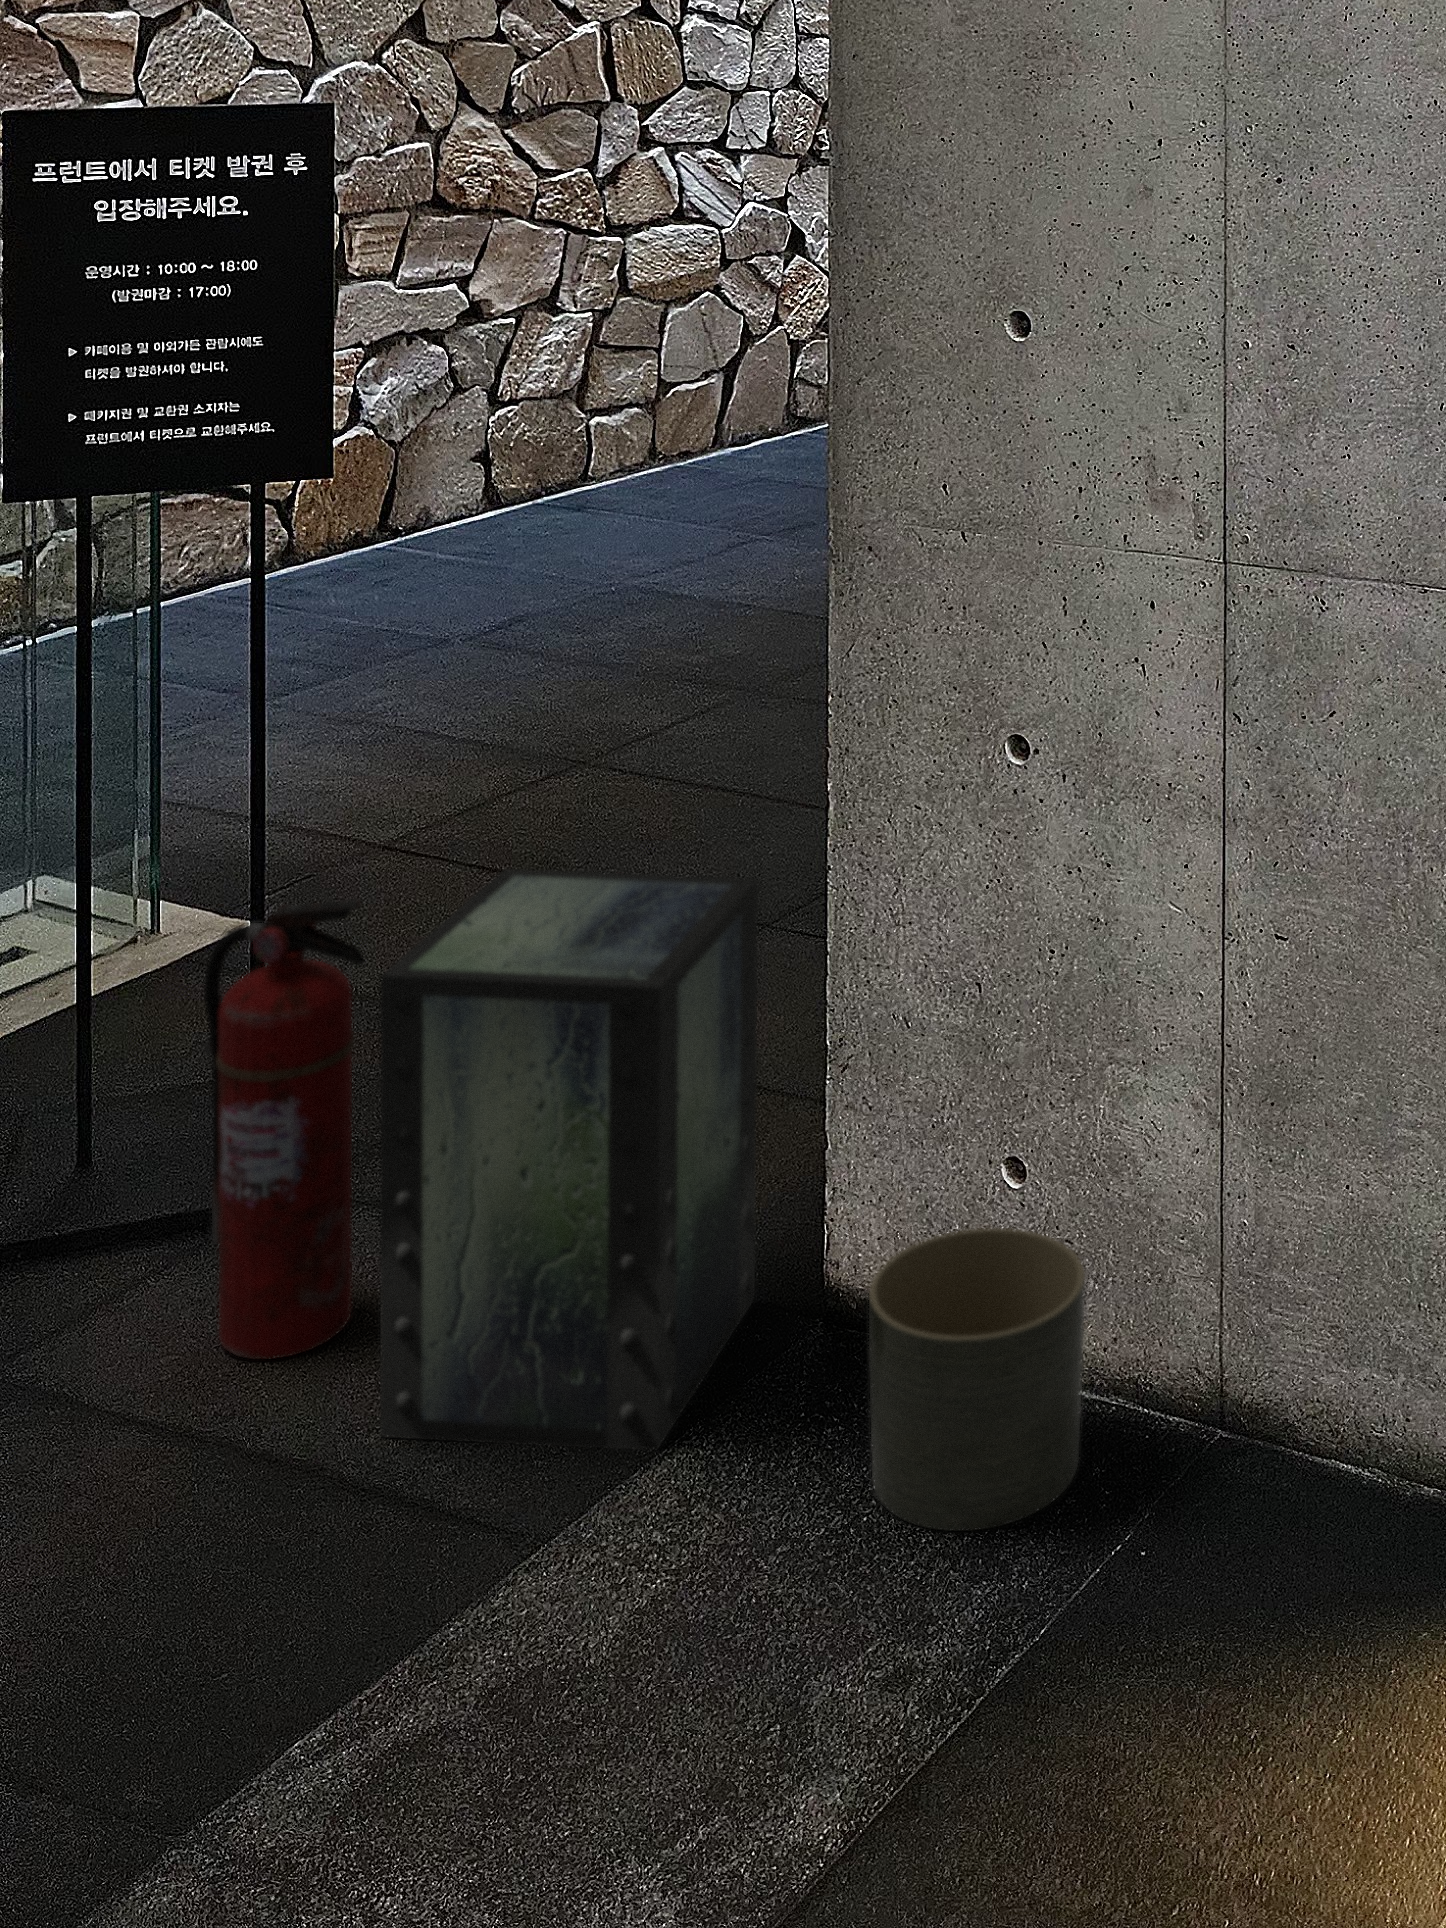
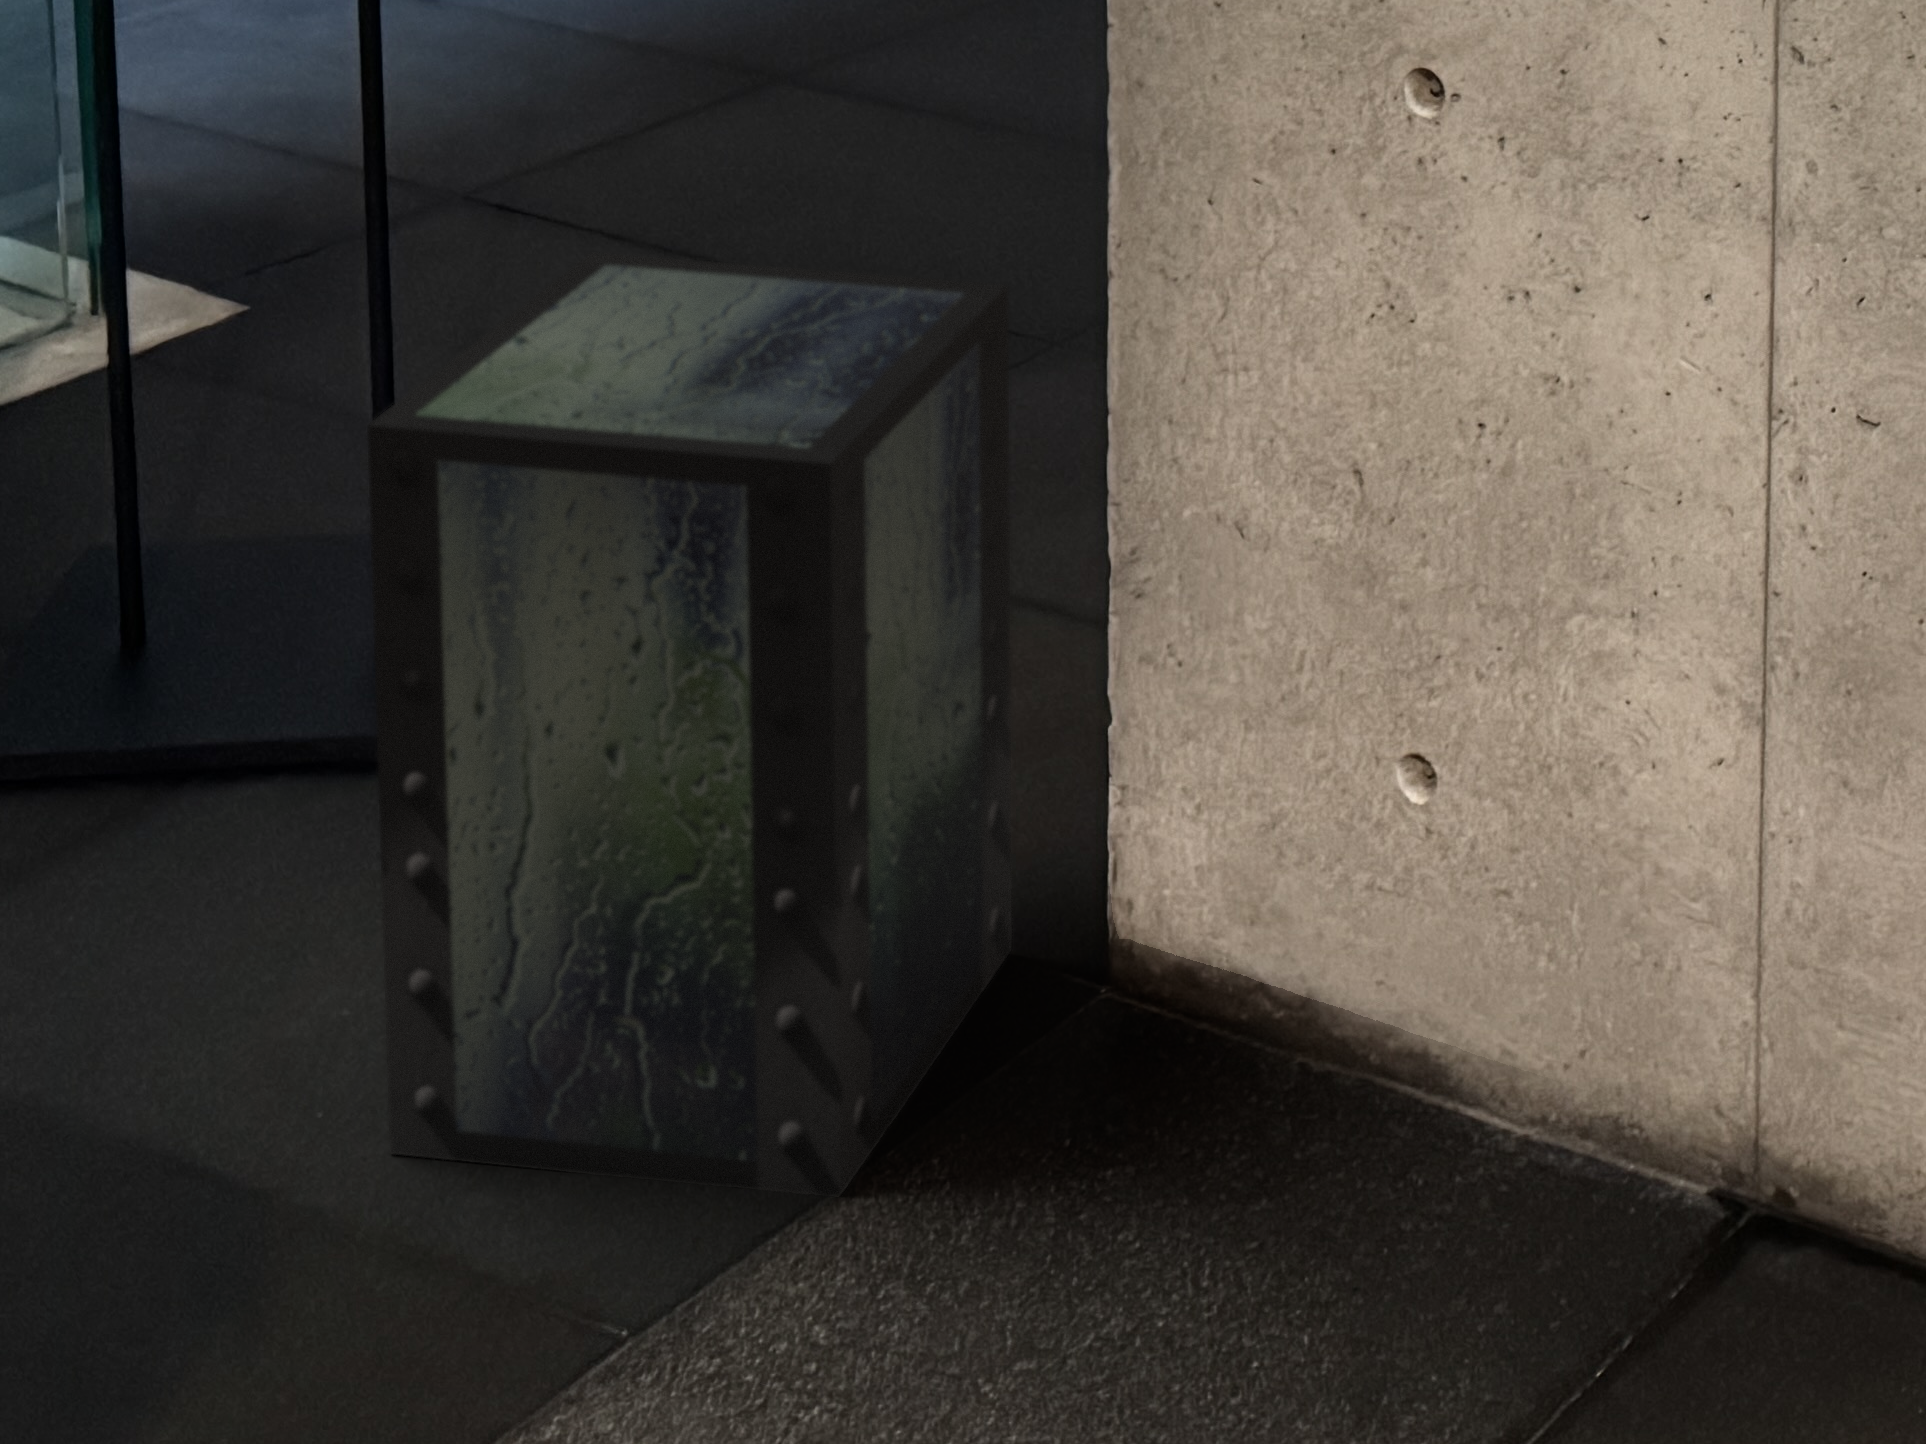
fire extinguisher: present [204,899,365,1360] -> none [101,293,361,1015]
planter: present [869,1228,1085,1531] -> none [1183,868,1544,1360]

